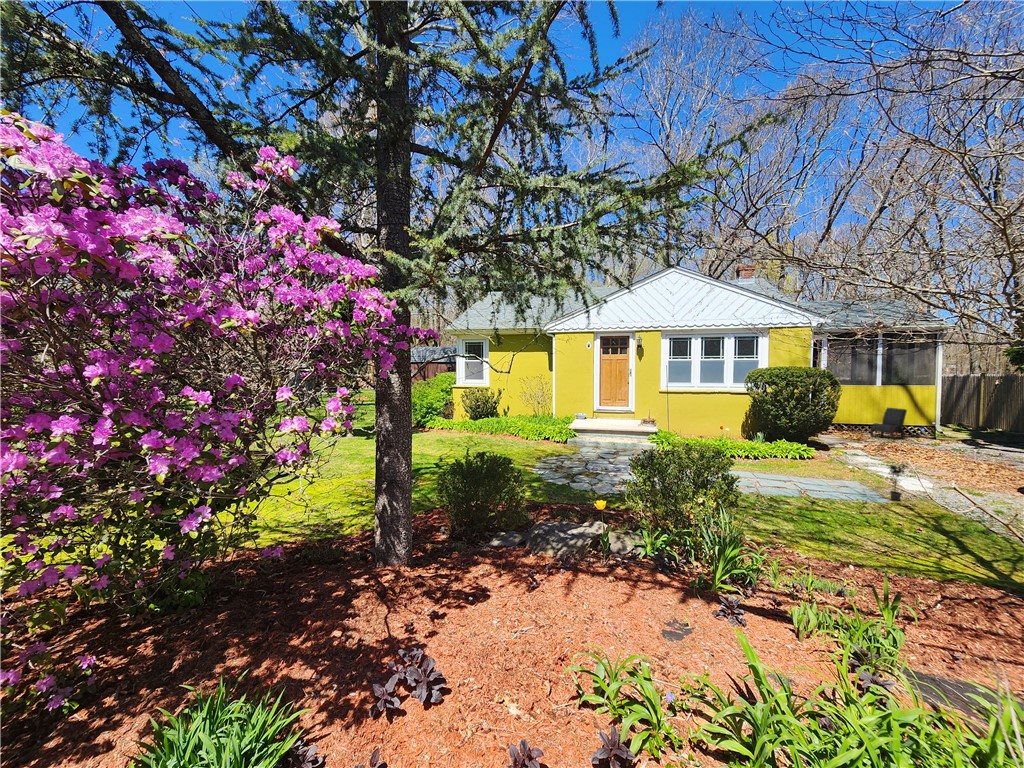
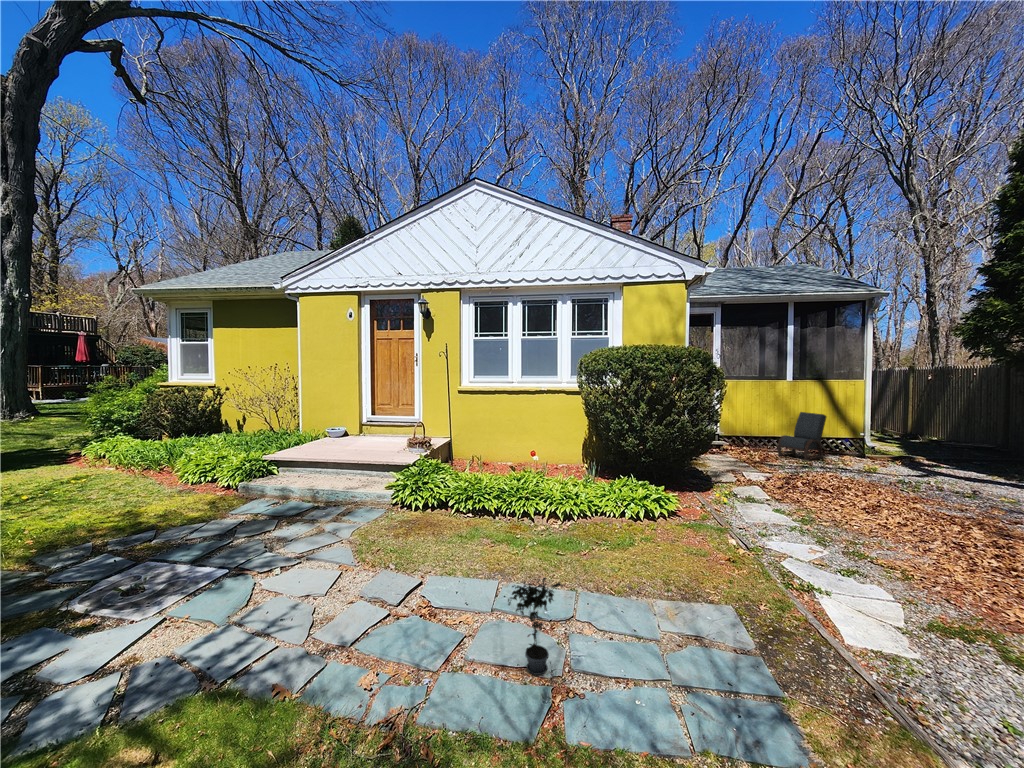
potted plant: present [888,462,908,501] -> present [508,577,564,675]

